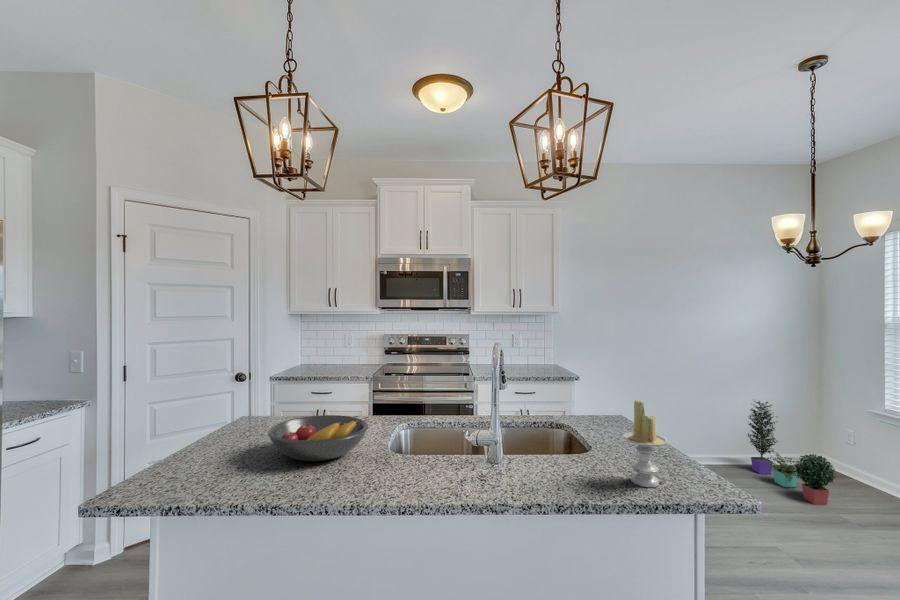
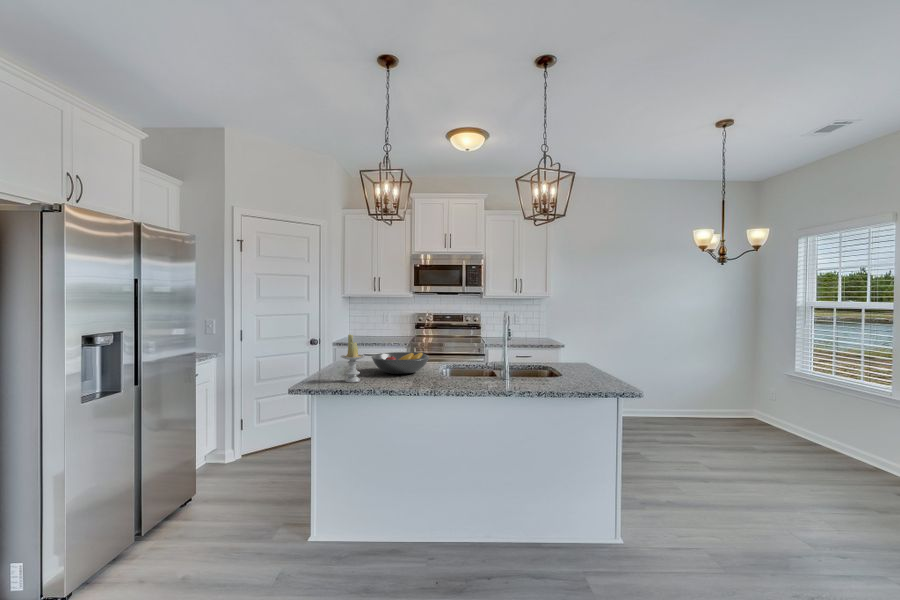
candle: present [623,400,667,487] -> present [341,334,365,383]
potted plant: present [748,401,836,504] -> none [694,366,753,440]

